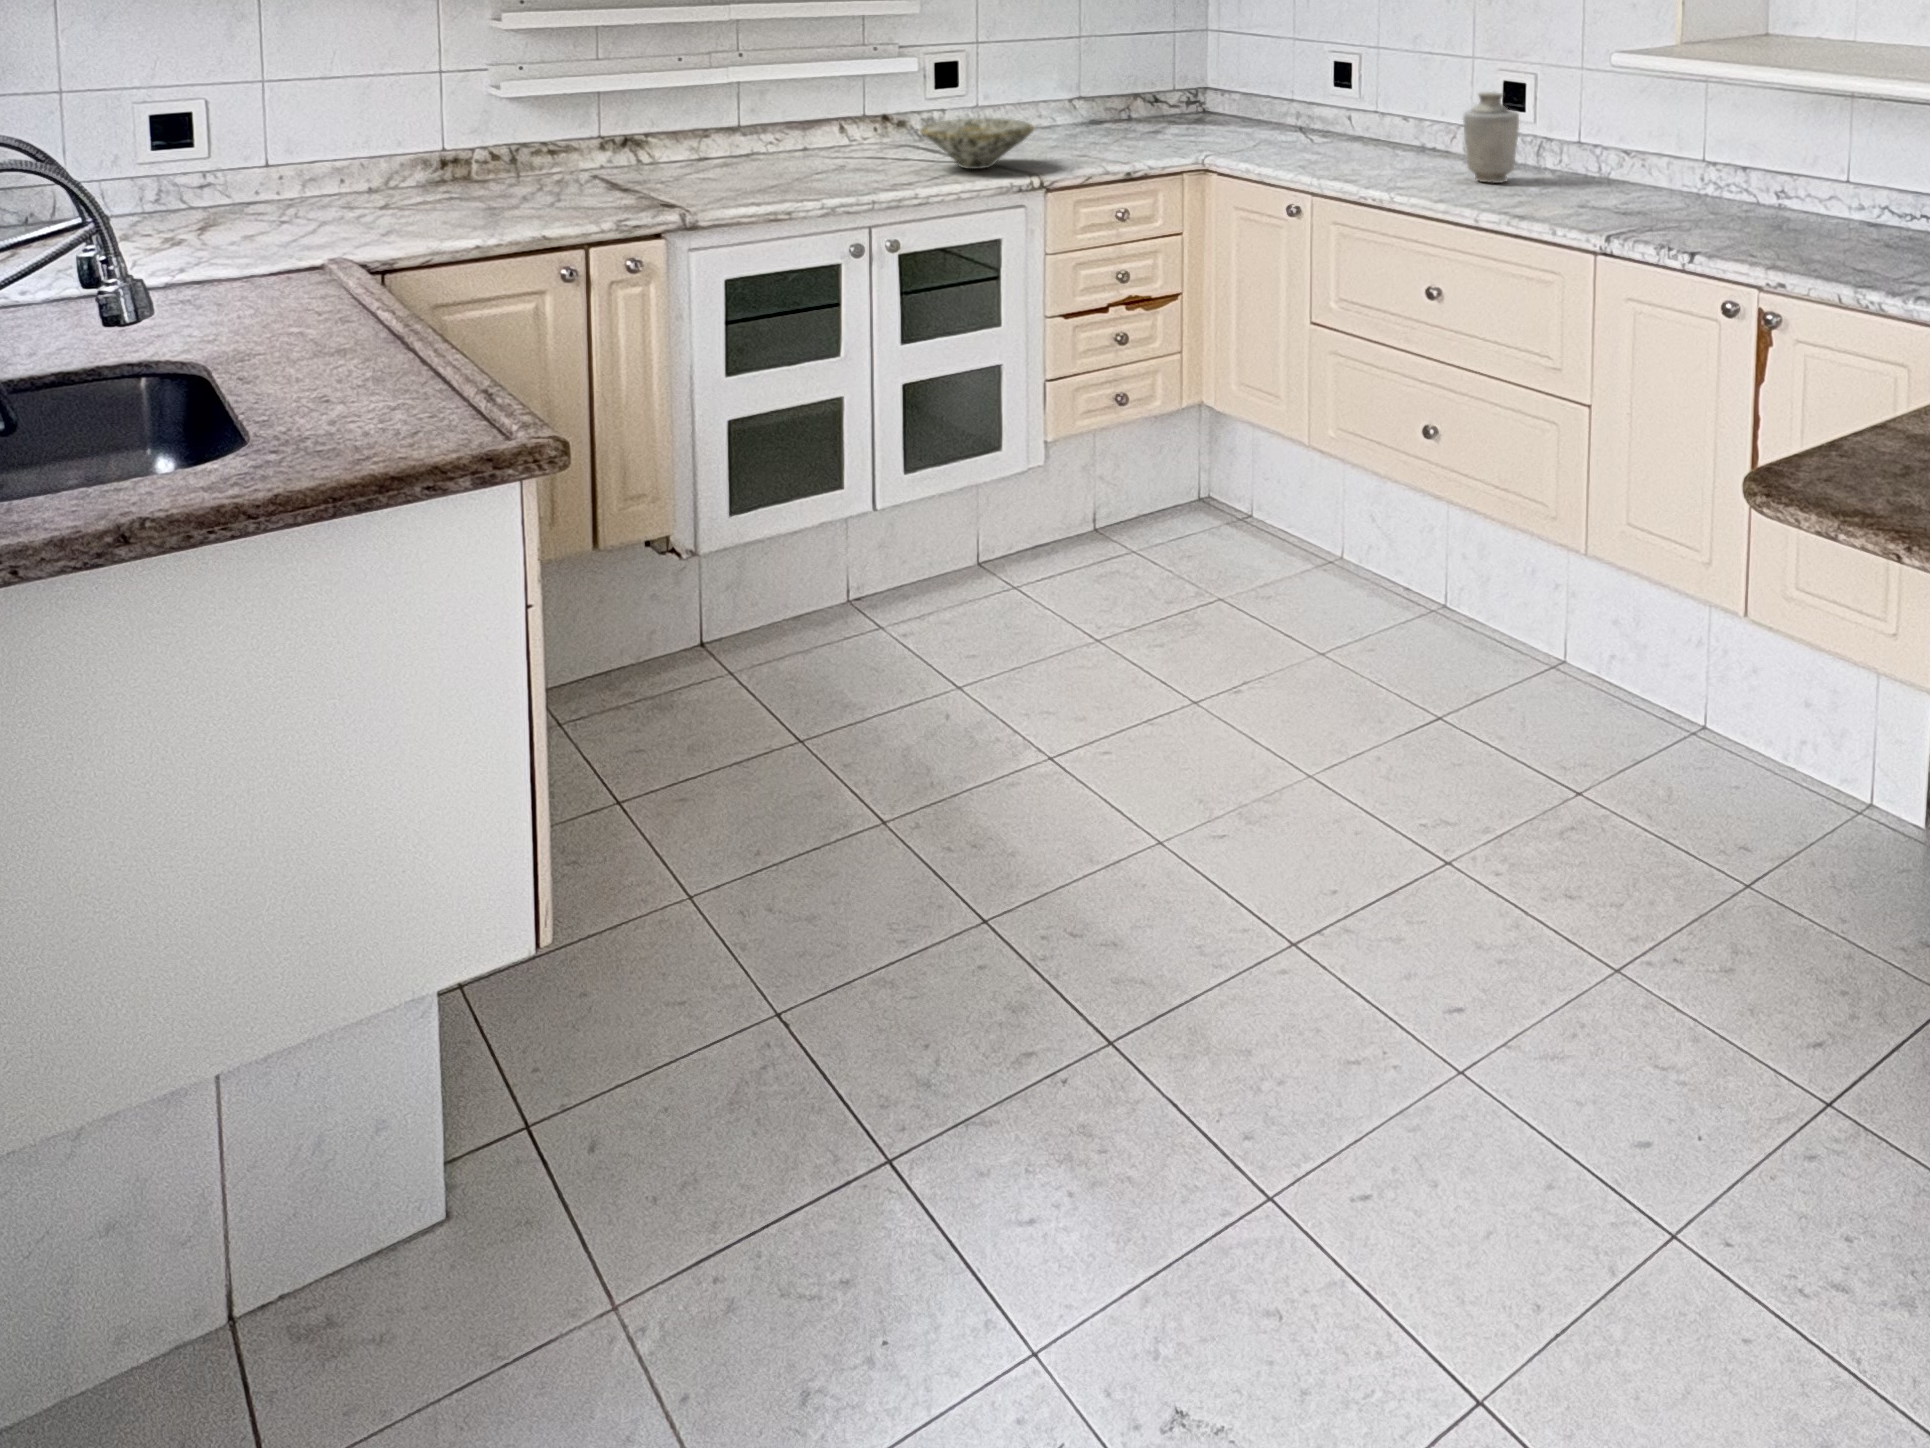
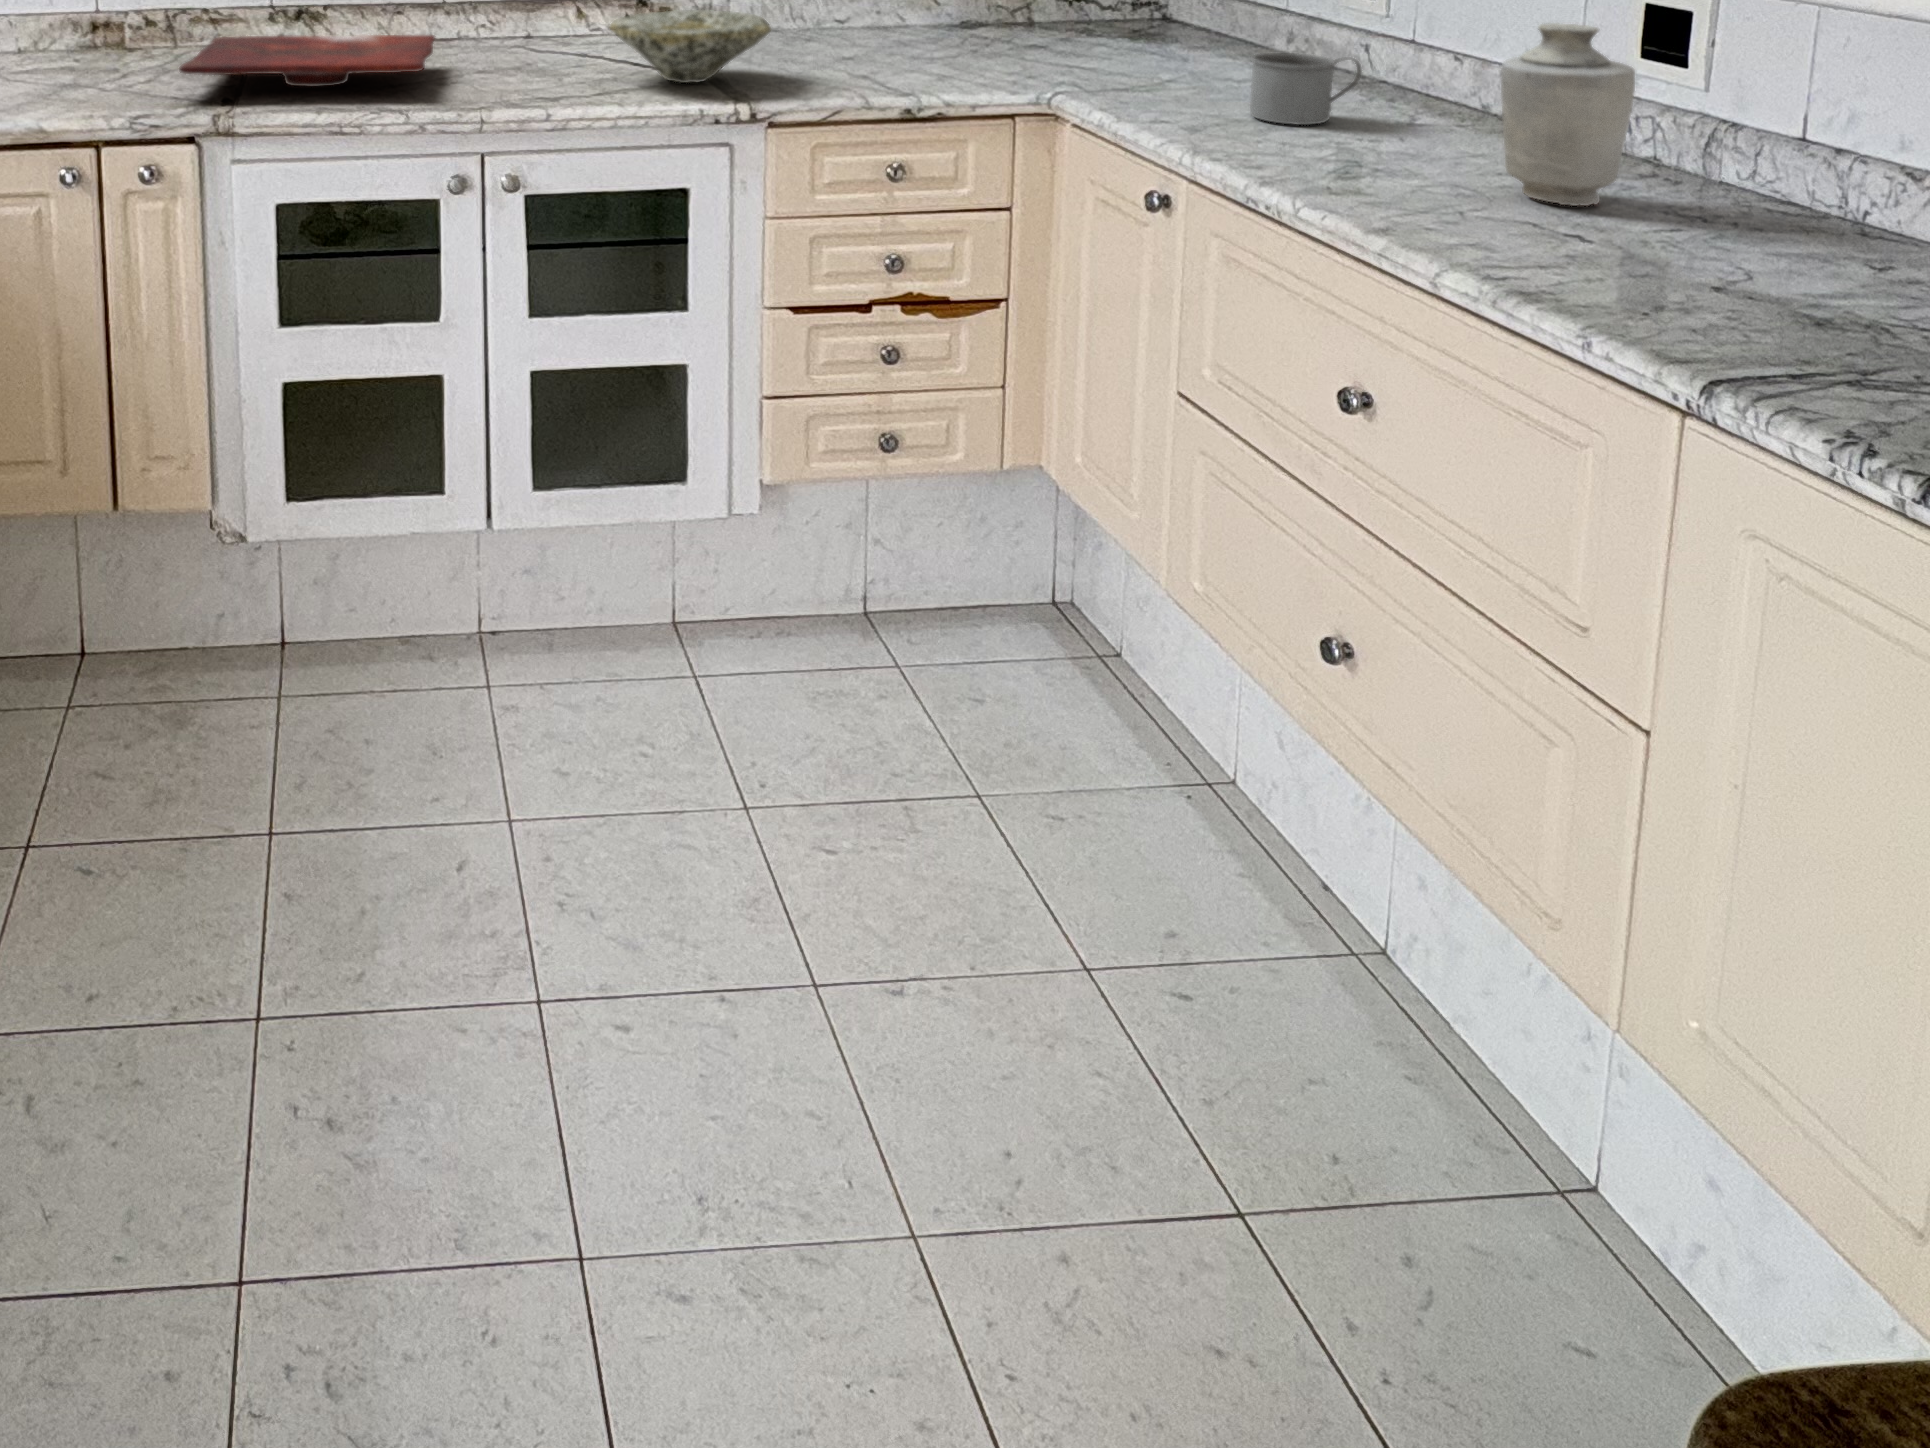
mug: none [1316,120,1369,161] -> present [1250,53,1362,125]
cutting board: none [593,150,818,194] -> present [179,35,435,86]

